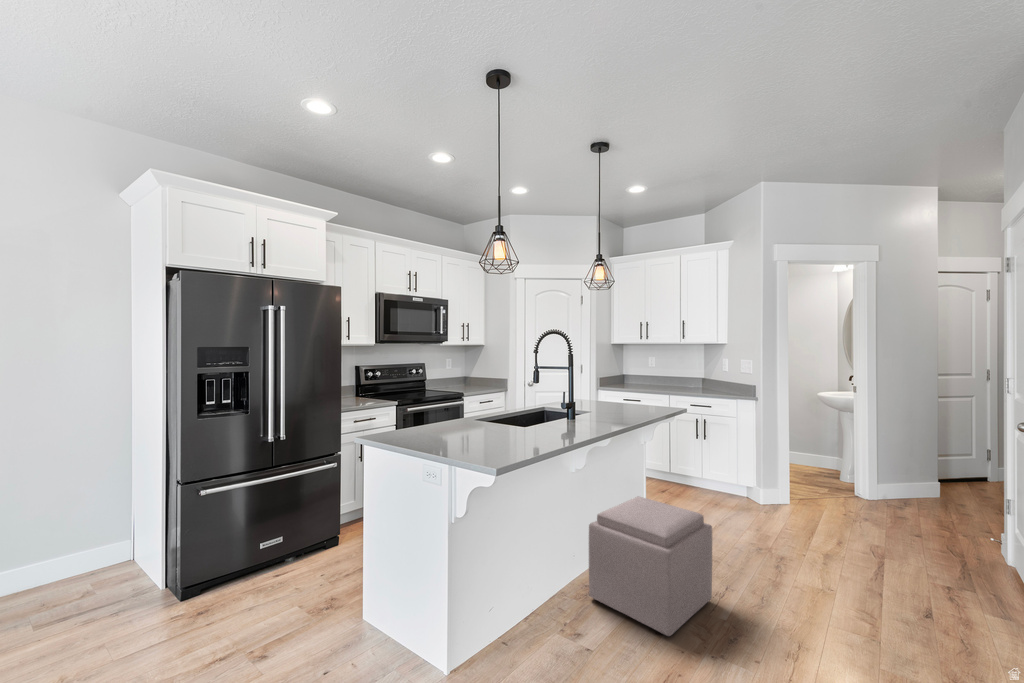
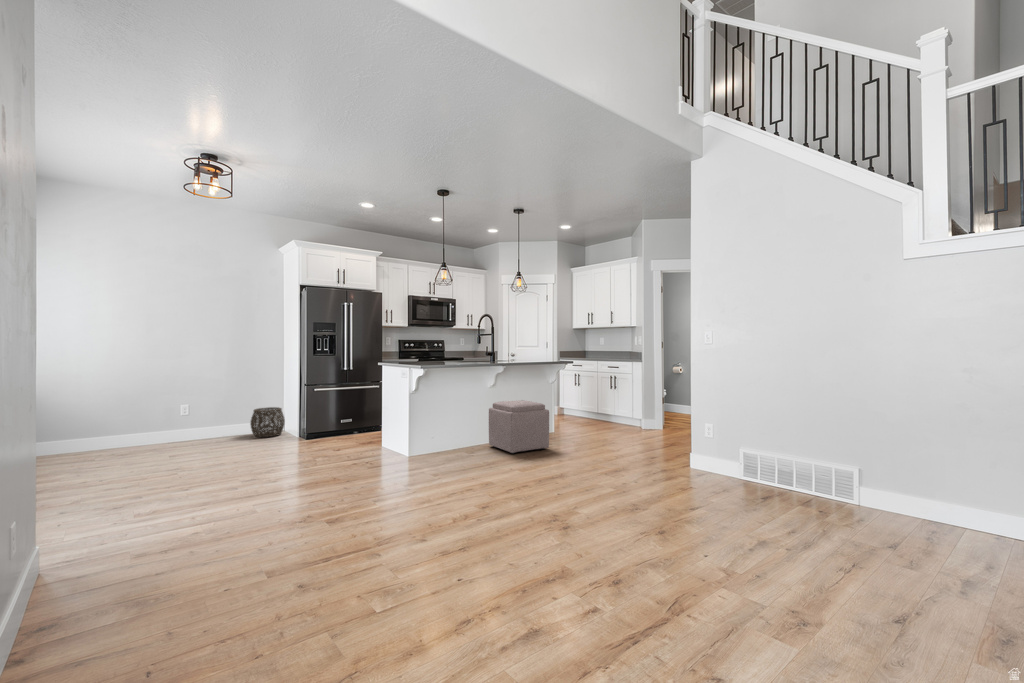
woven basket: none [40,523,132,605] -> present [250,407,285,437]

